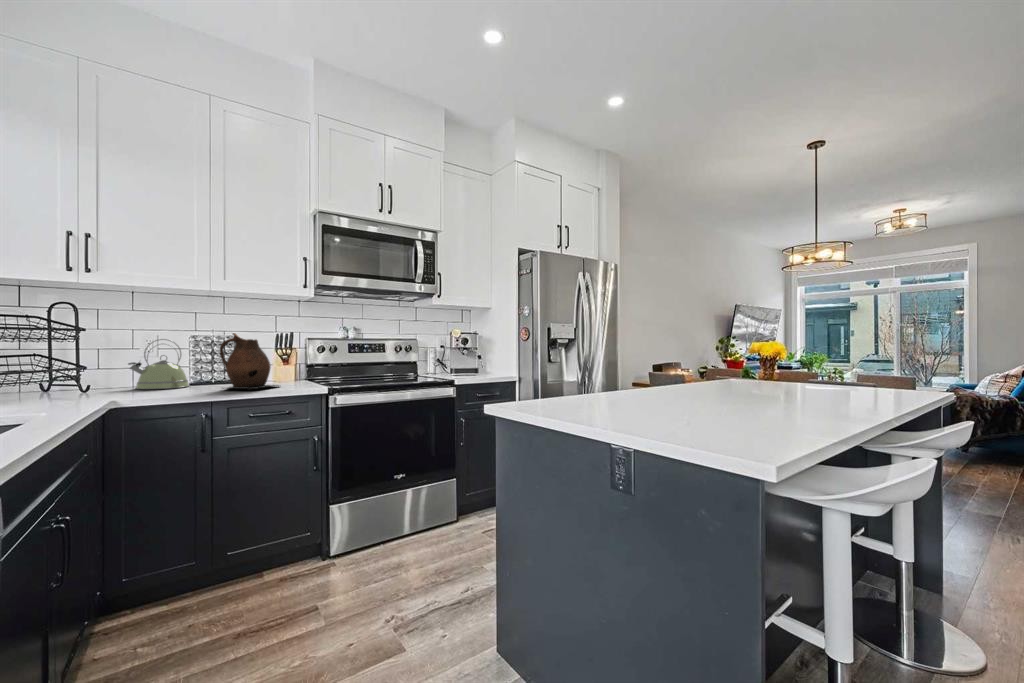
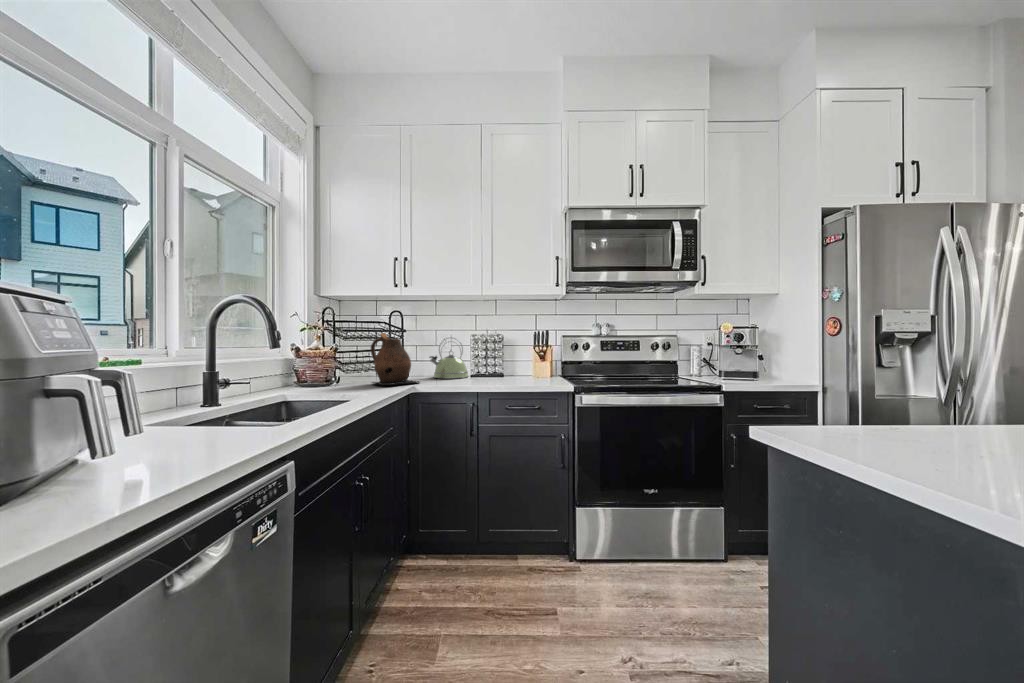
ceramic pitcher: present [220,333,279,390] -> present [371,333,419,385]

